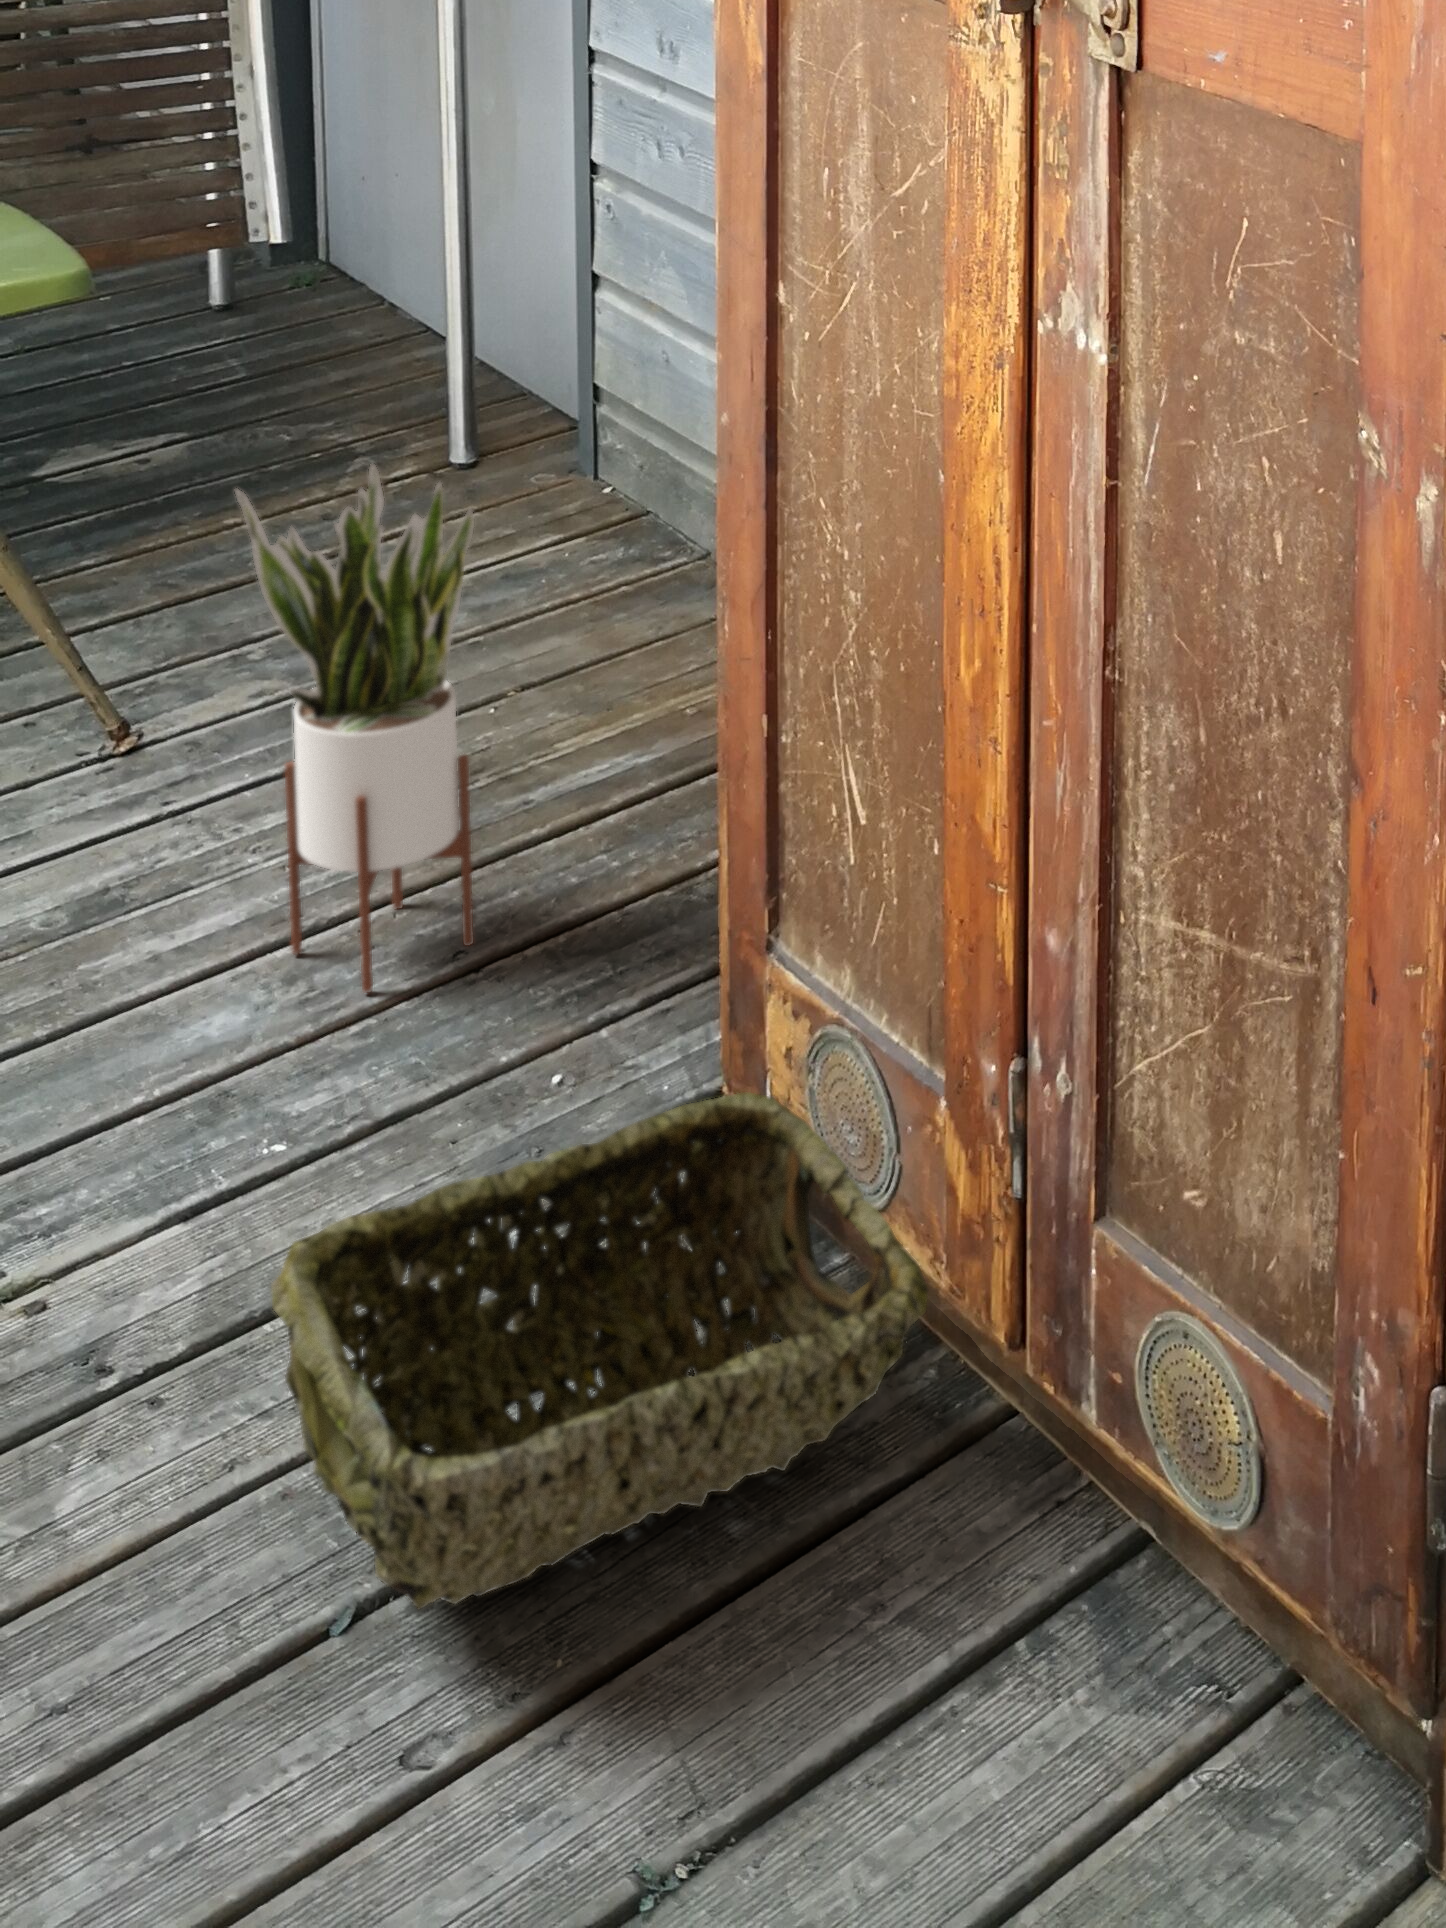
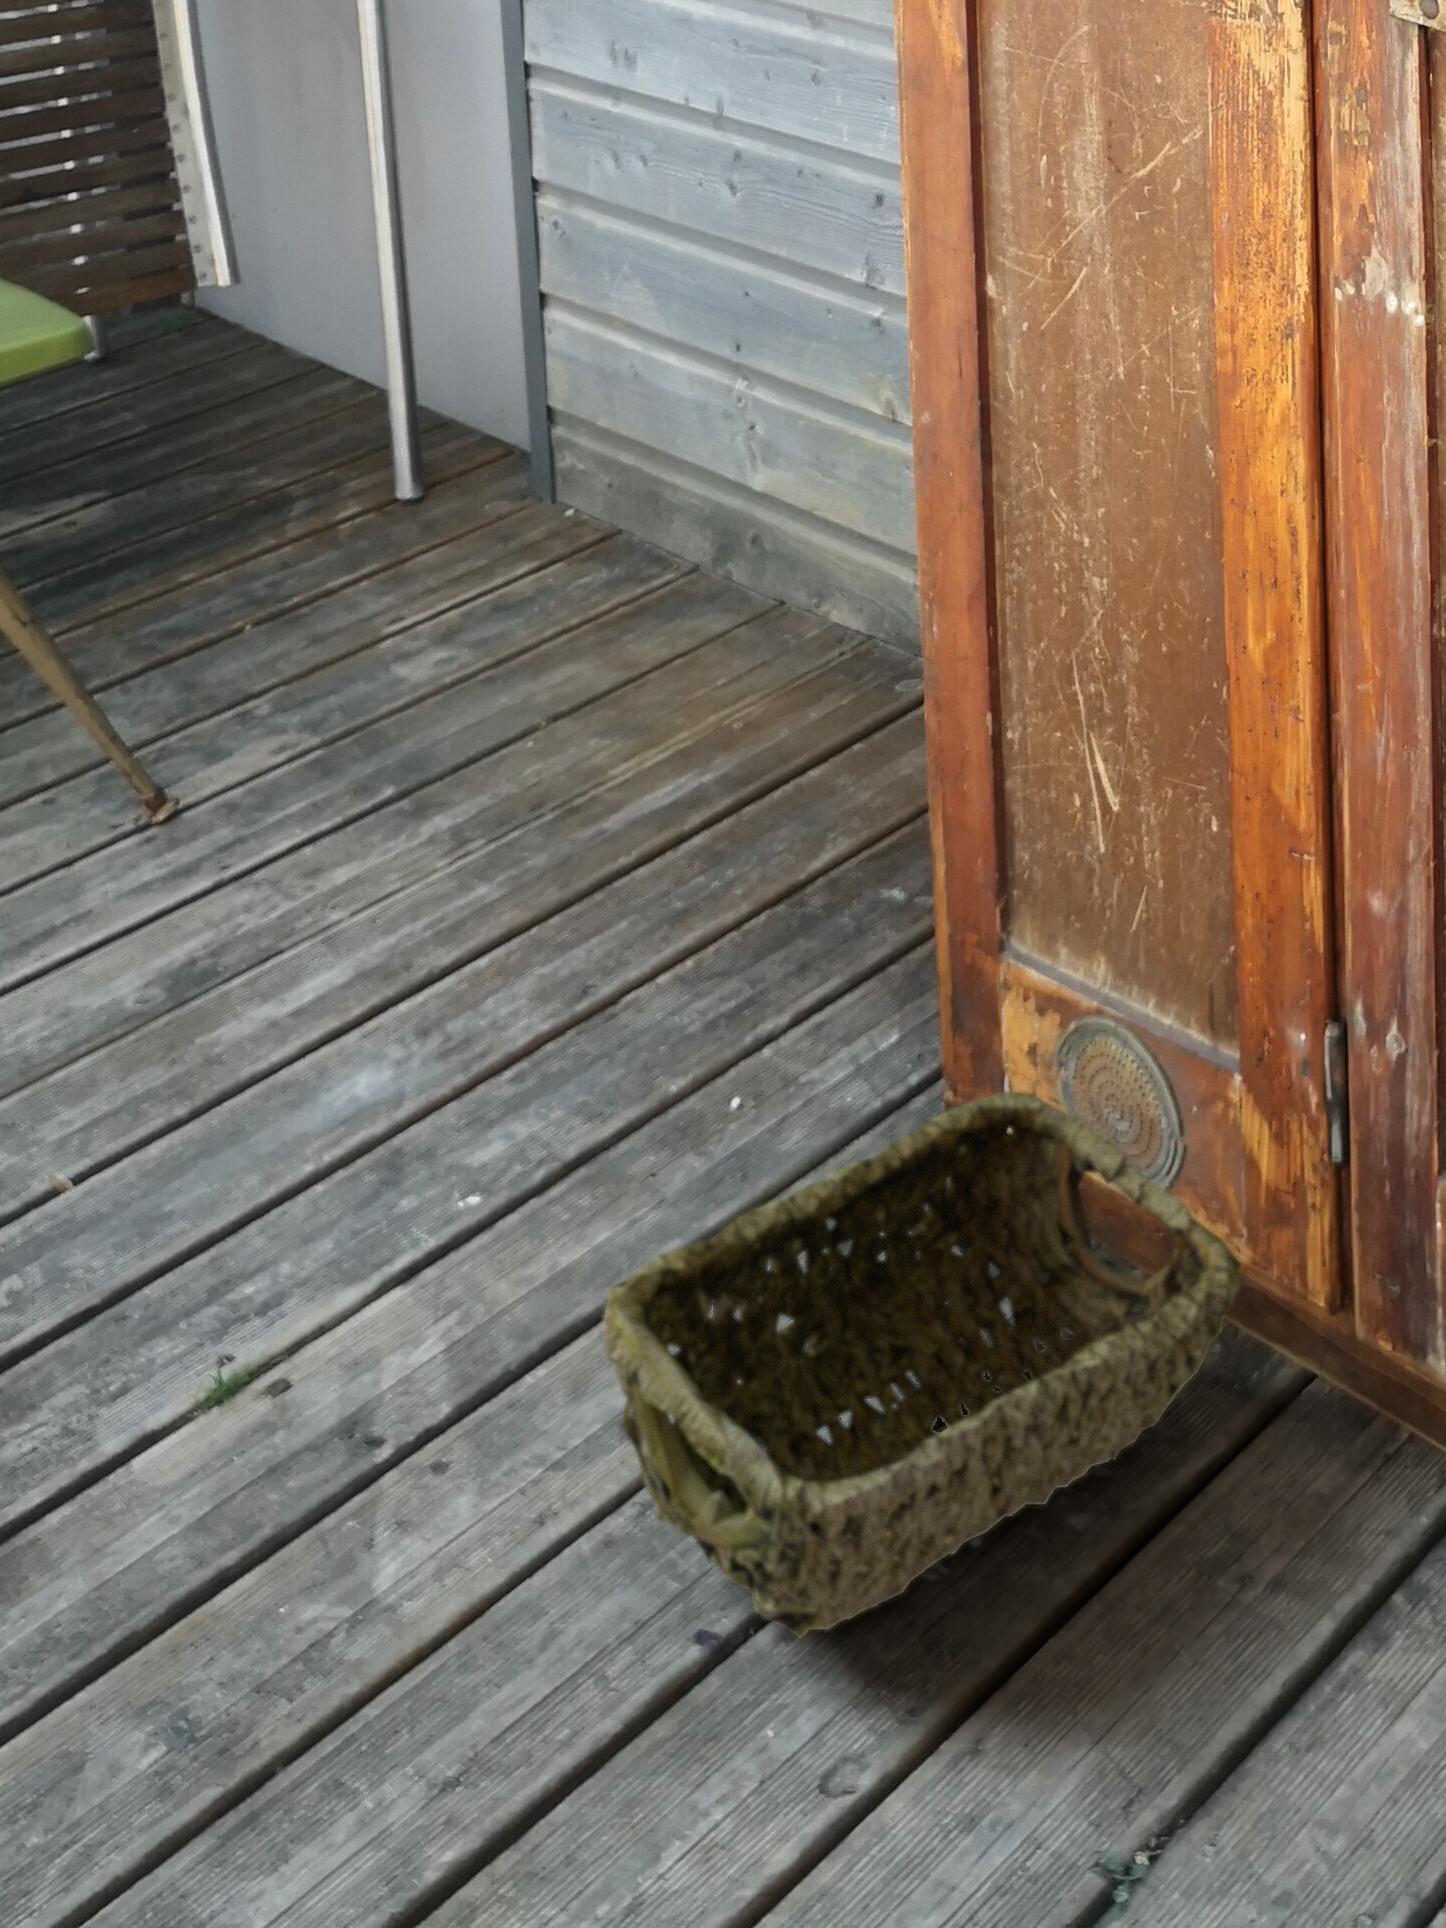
potted plant: present [234,463,474,993] -> none [348,499,603,1040]

